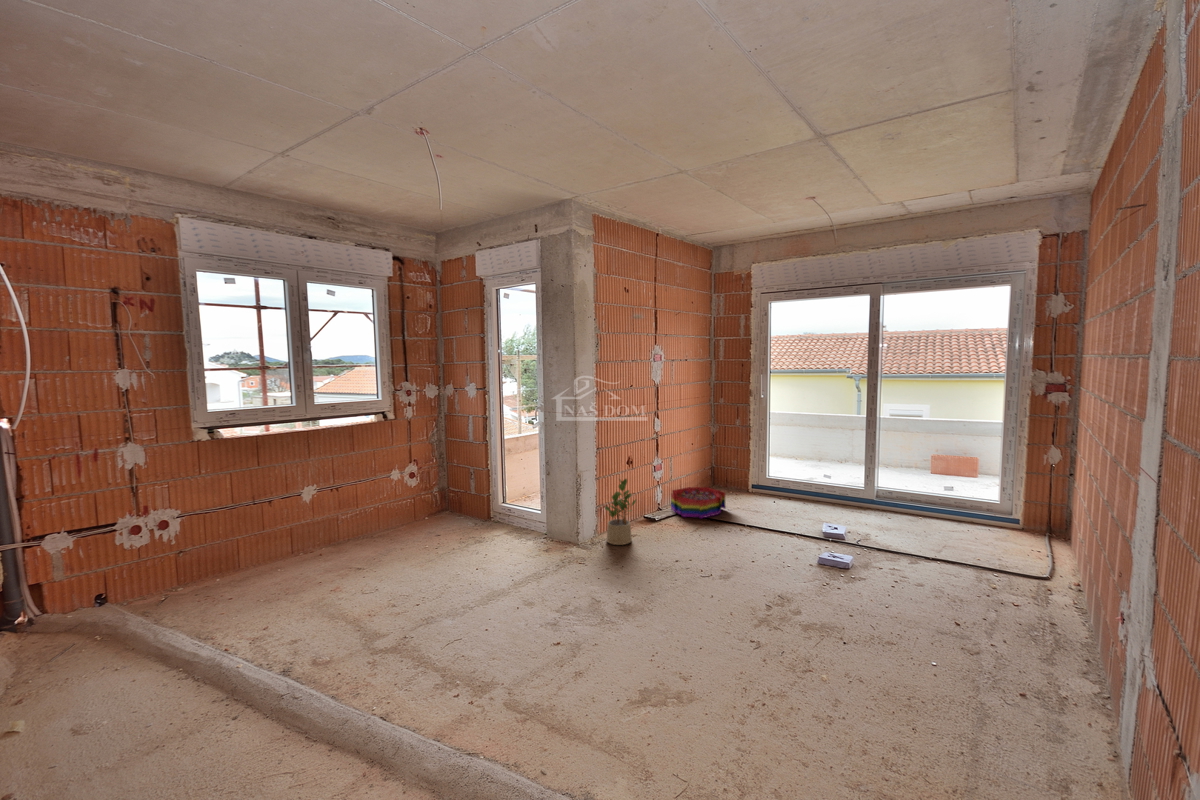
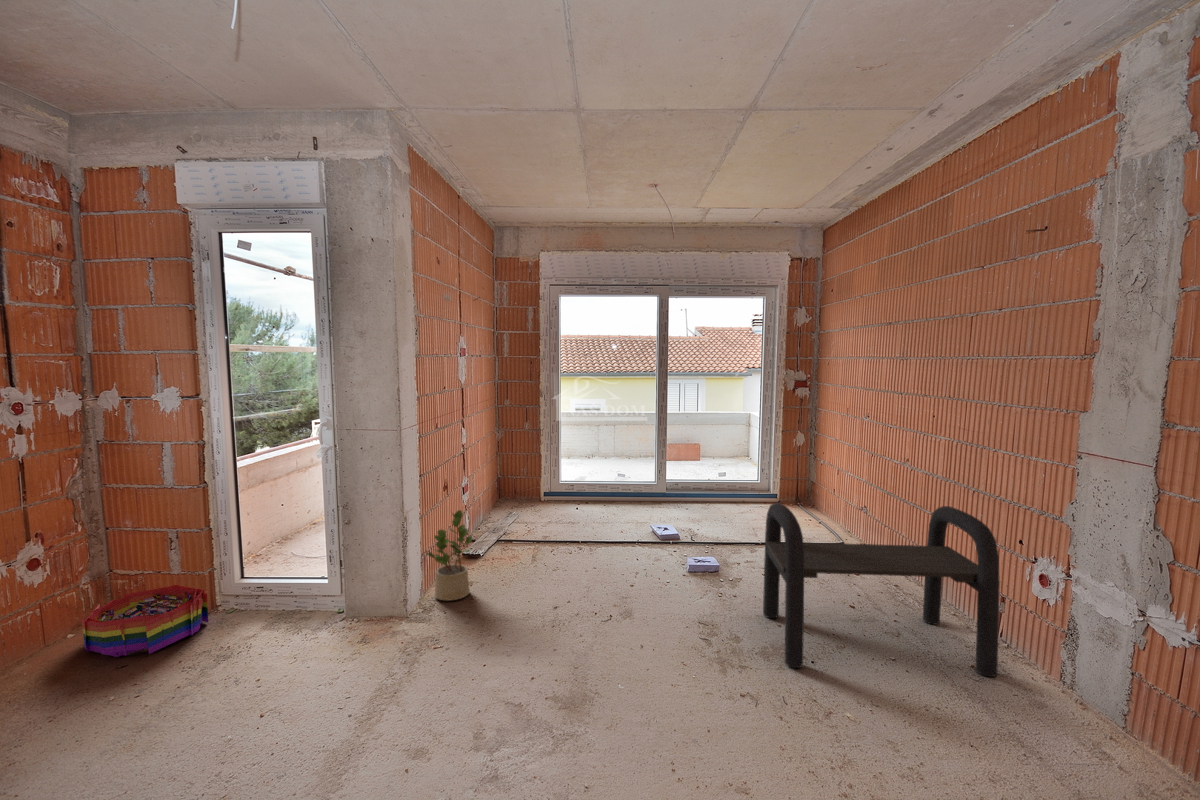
storage bin: present [671,487,726,518] -> present [82,585,208,657]
bench: none [830,508,1117,766] -> present [763,503,1000,677]

